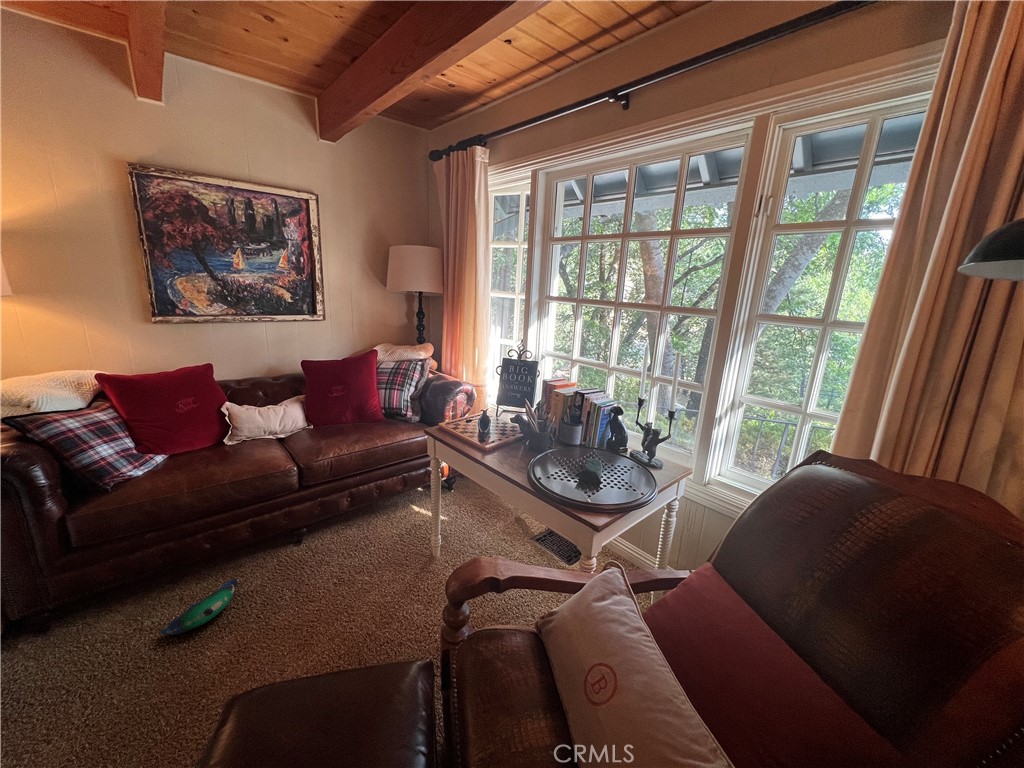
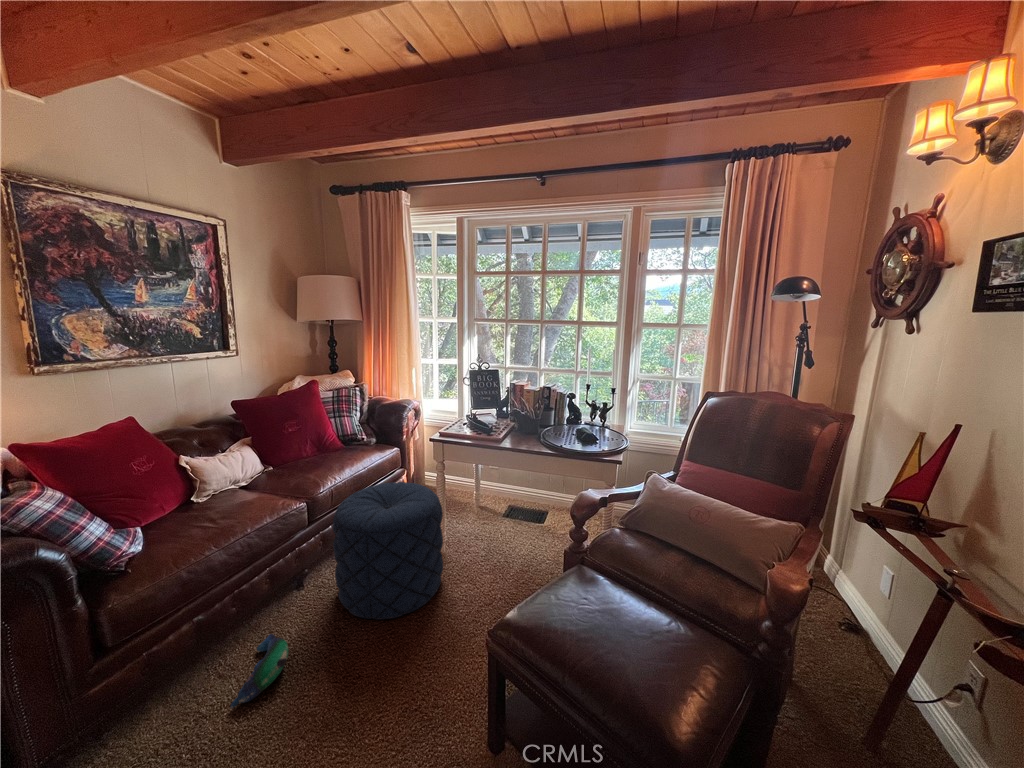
pouf: none [294,466,413,608] -> present [333,482,443,619]

